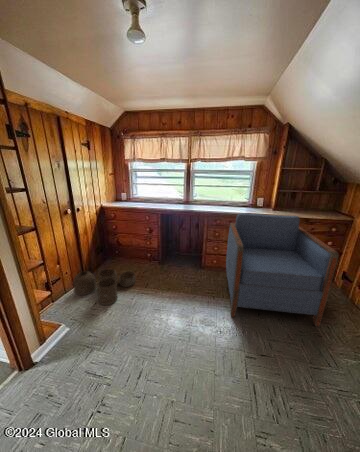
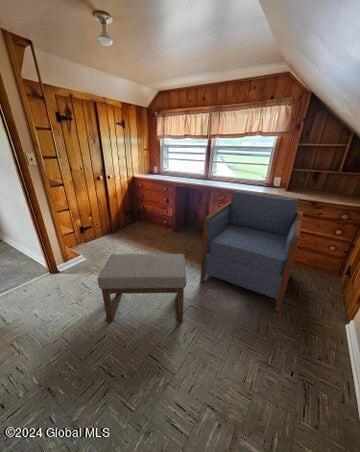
woven basket: present [73,269,135,305] -> none [101,224,146,251]
ottoman: none [149,293,265,423] -> present [97,254,186,322]

